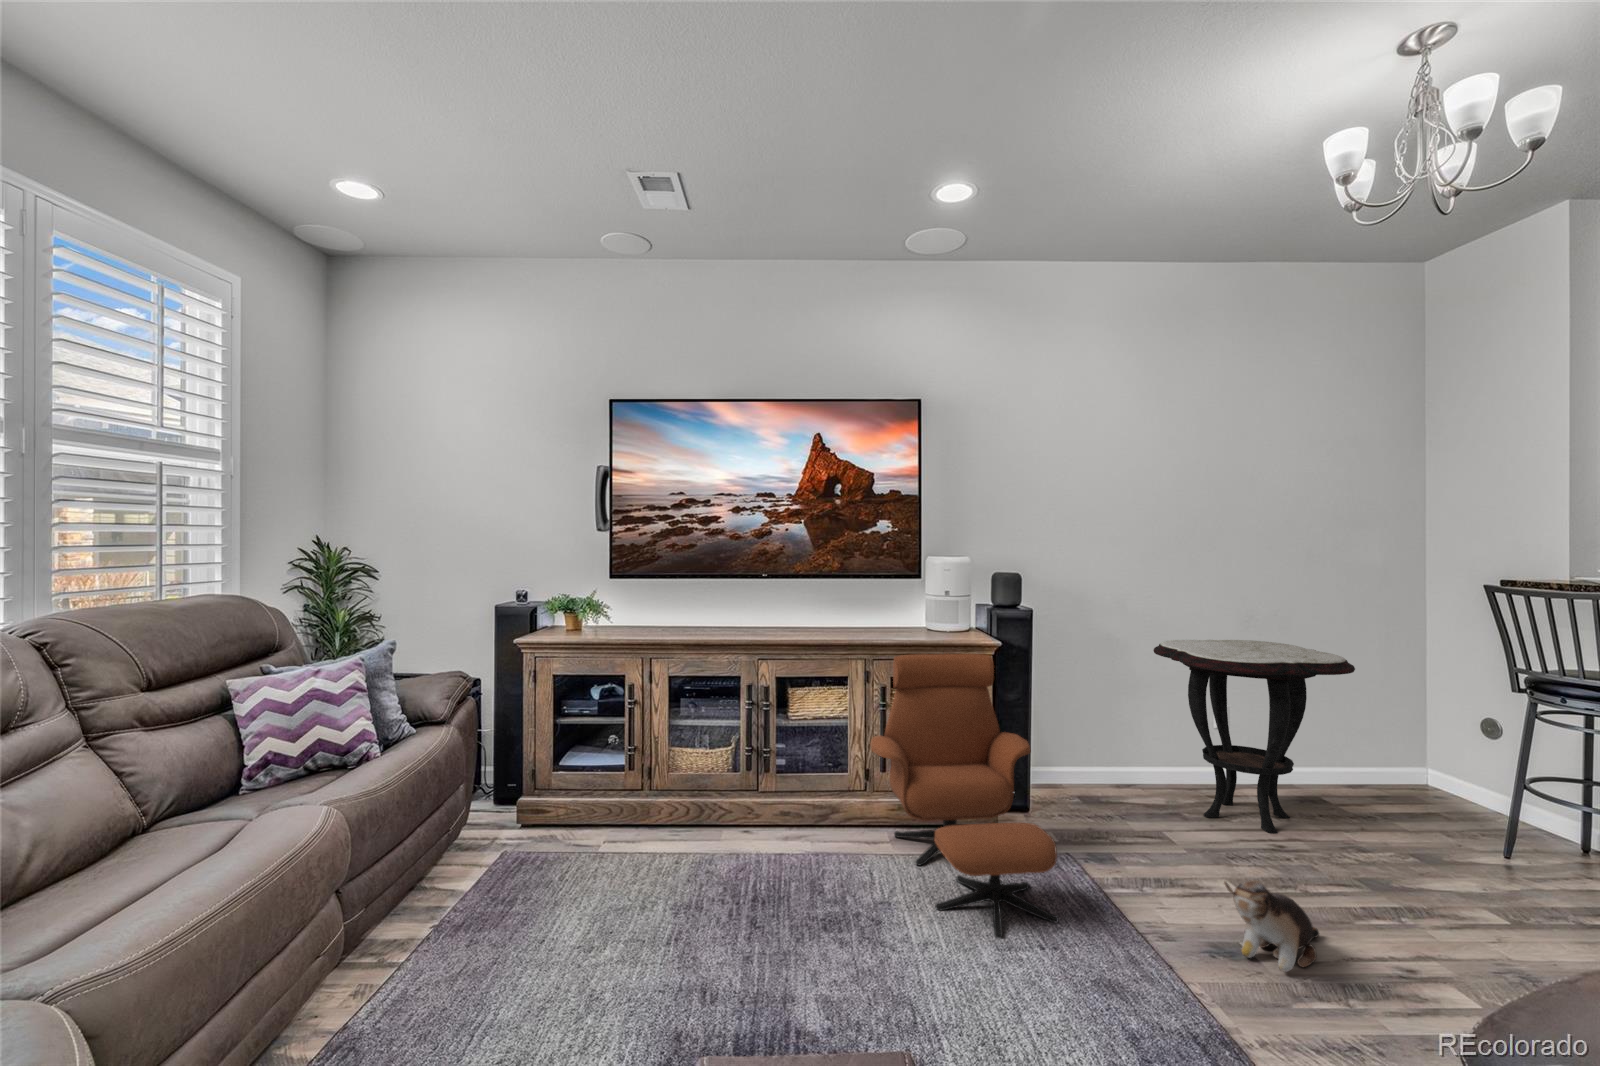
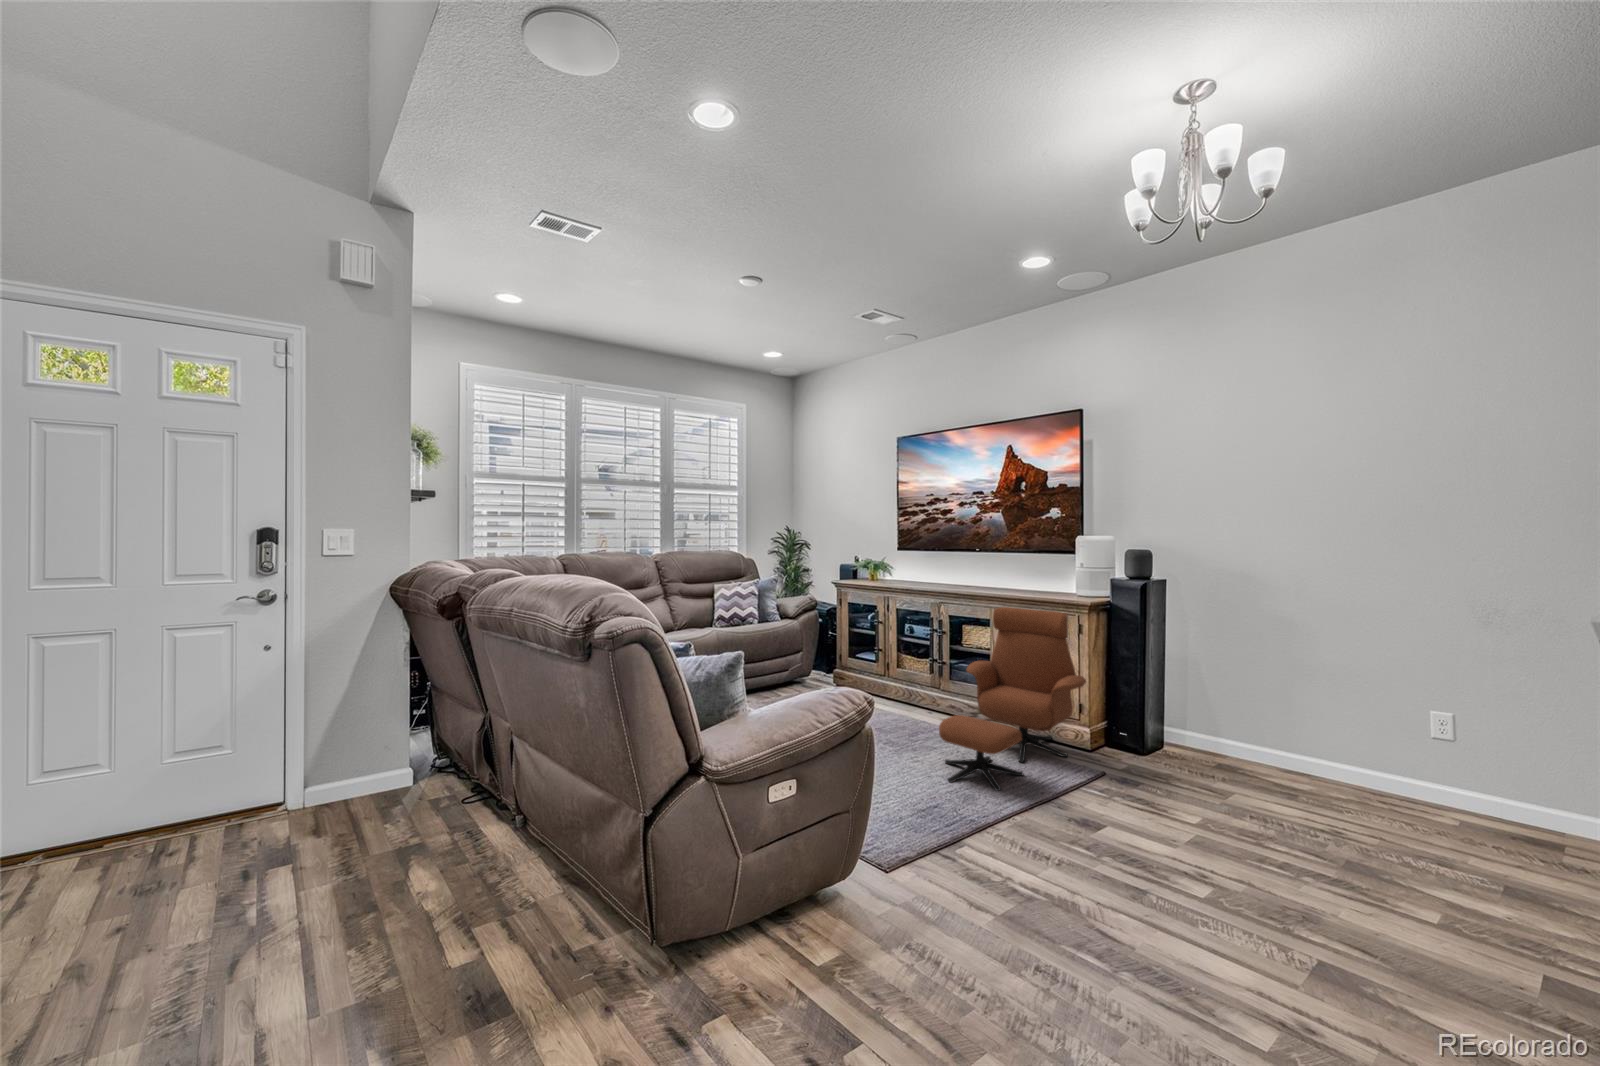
side table: present [1153,640,1355,834] -> none [1263,624,1505,841]
plush toy: present [1224,880,1319,972] -> none [1042,780,1174,868]

